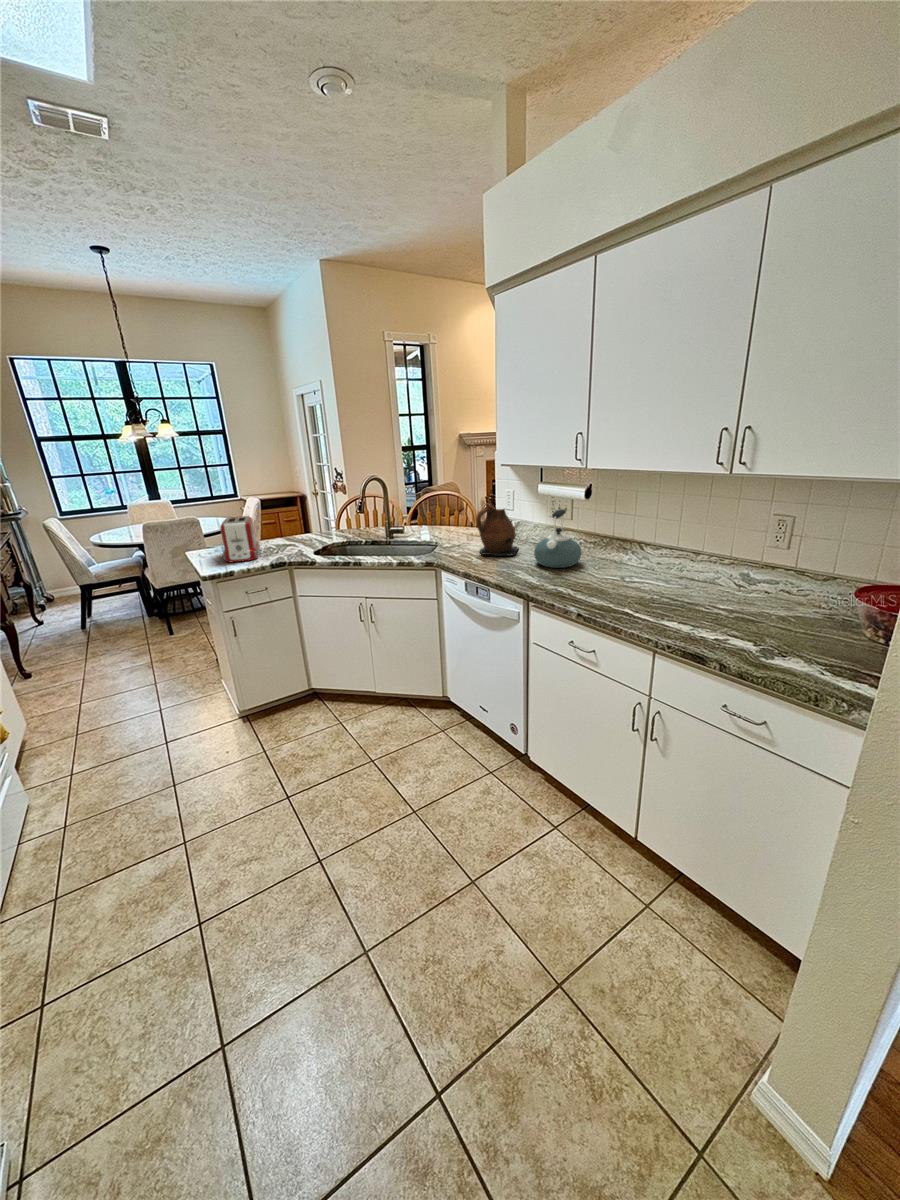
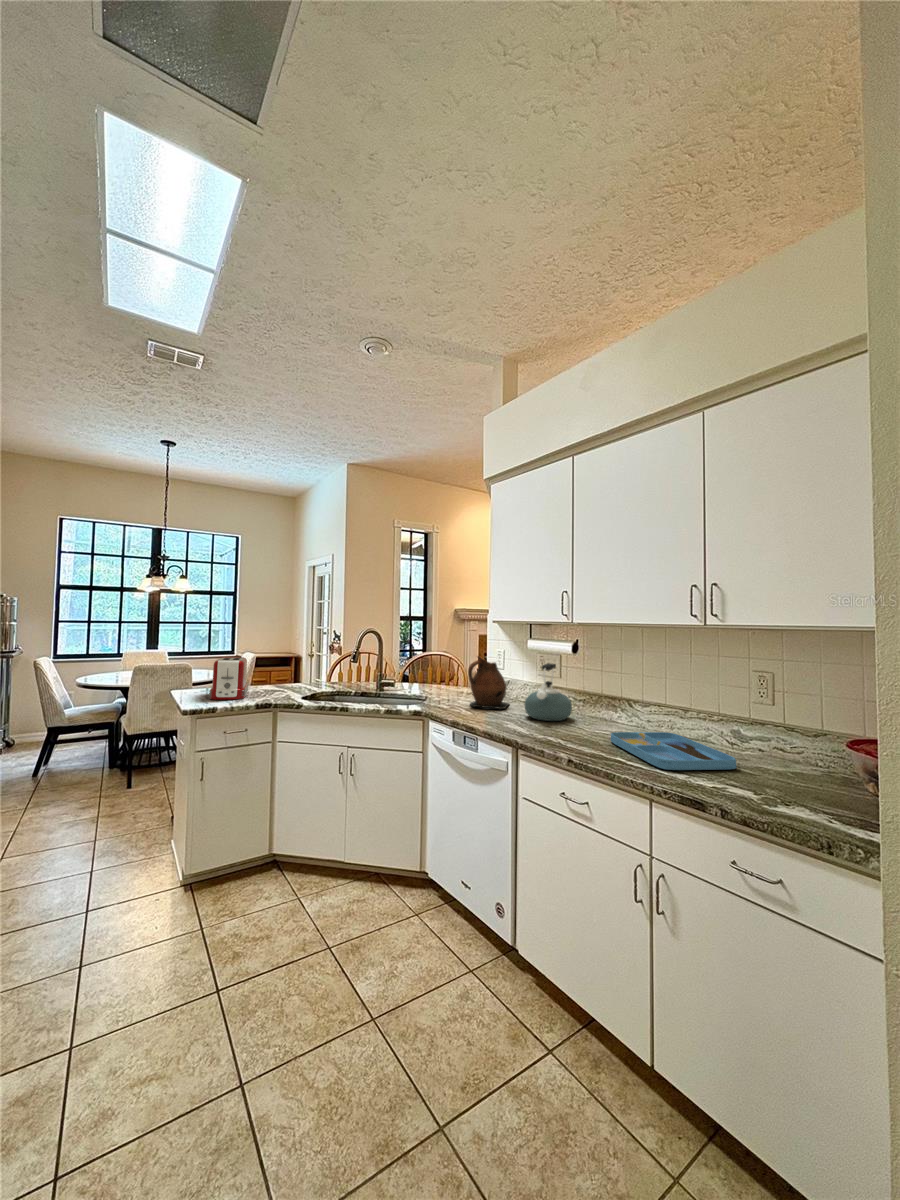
tray: none [619,578,742,623] -> present [611,732,736,770]

